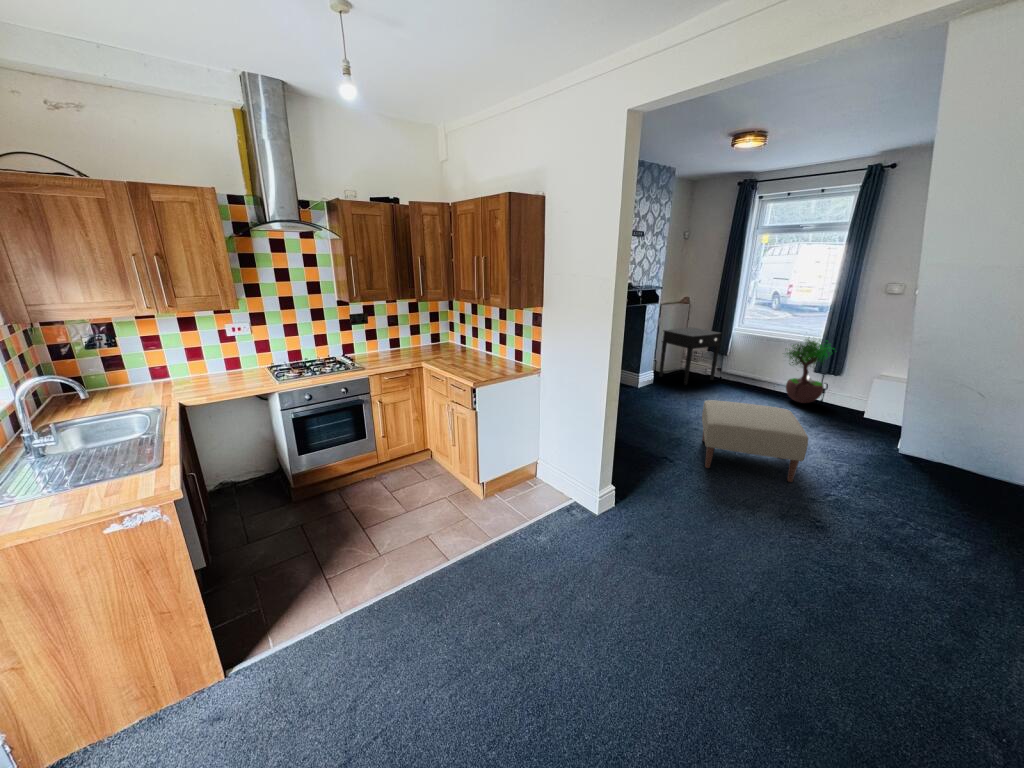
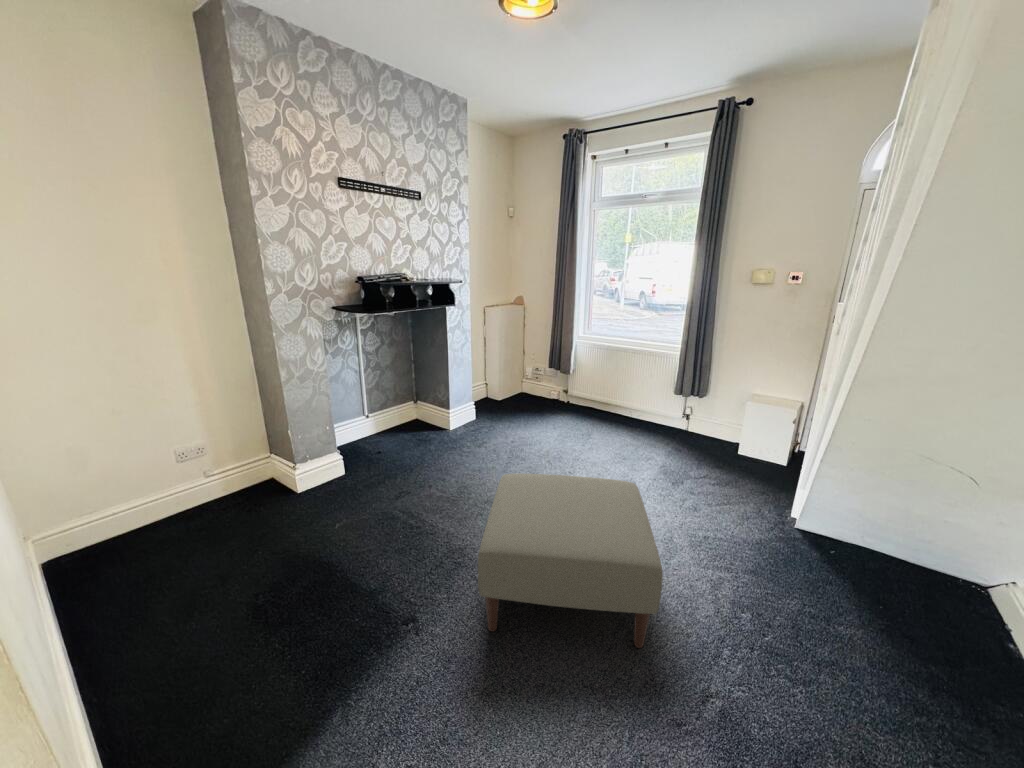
side table: present [659,327,722,385] -> none [485,337,562,420]
potted tree: present [786,337,830,403] -> none [634,340,699,437]

